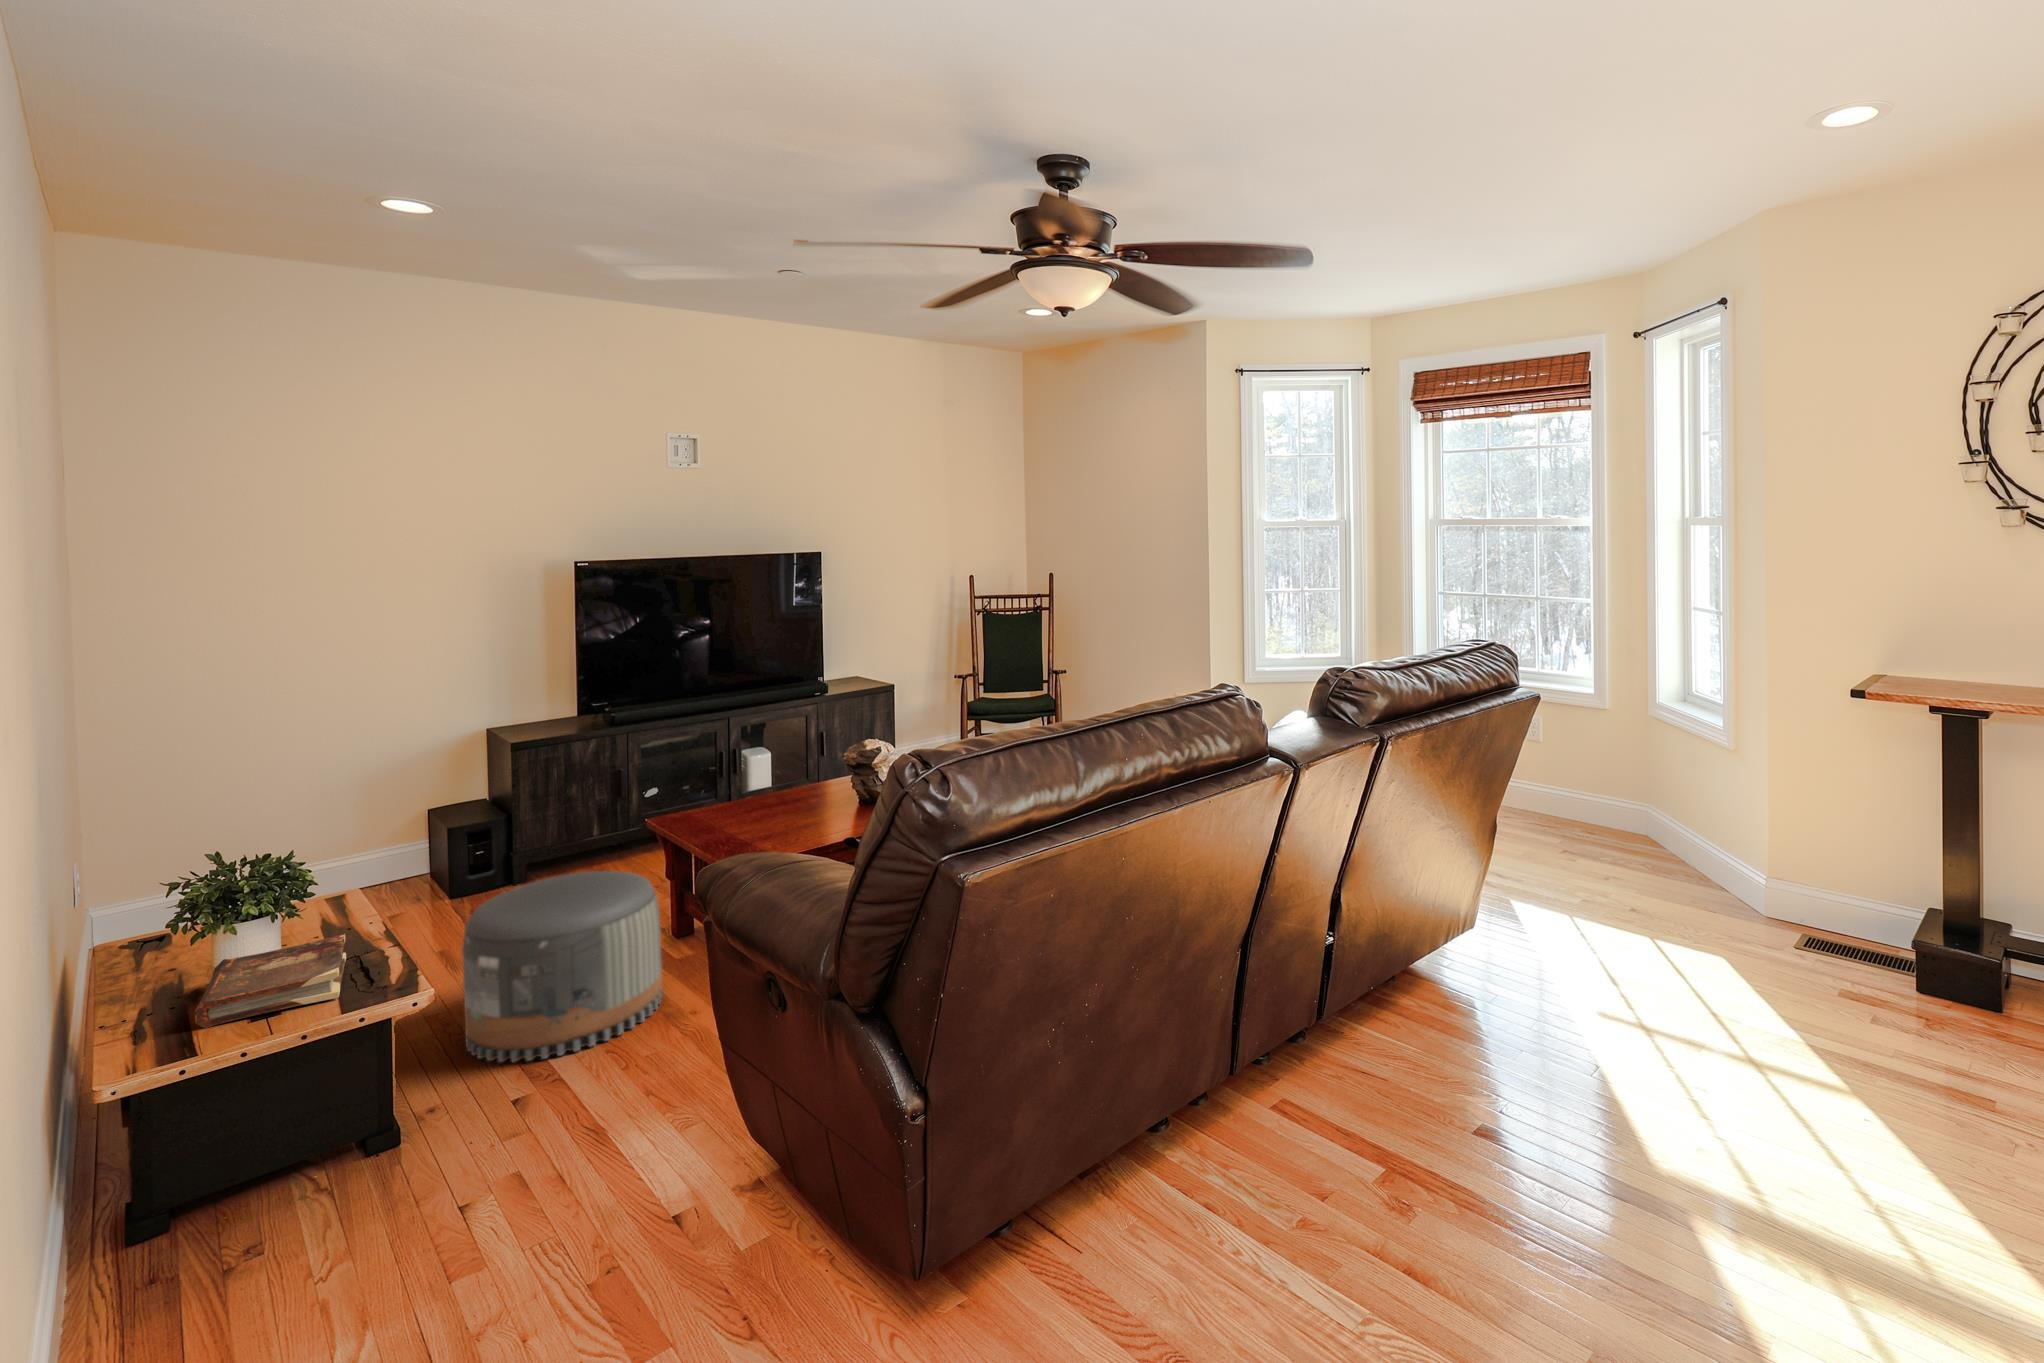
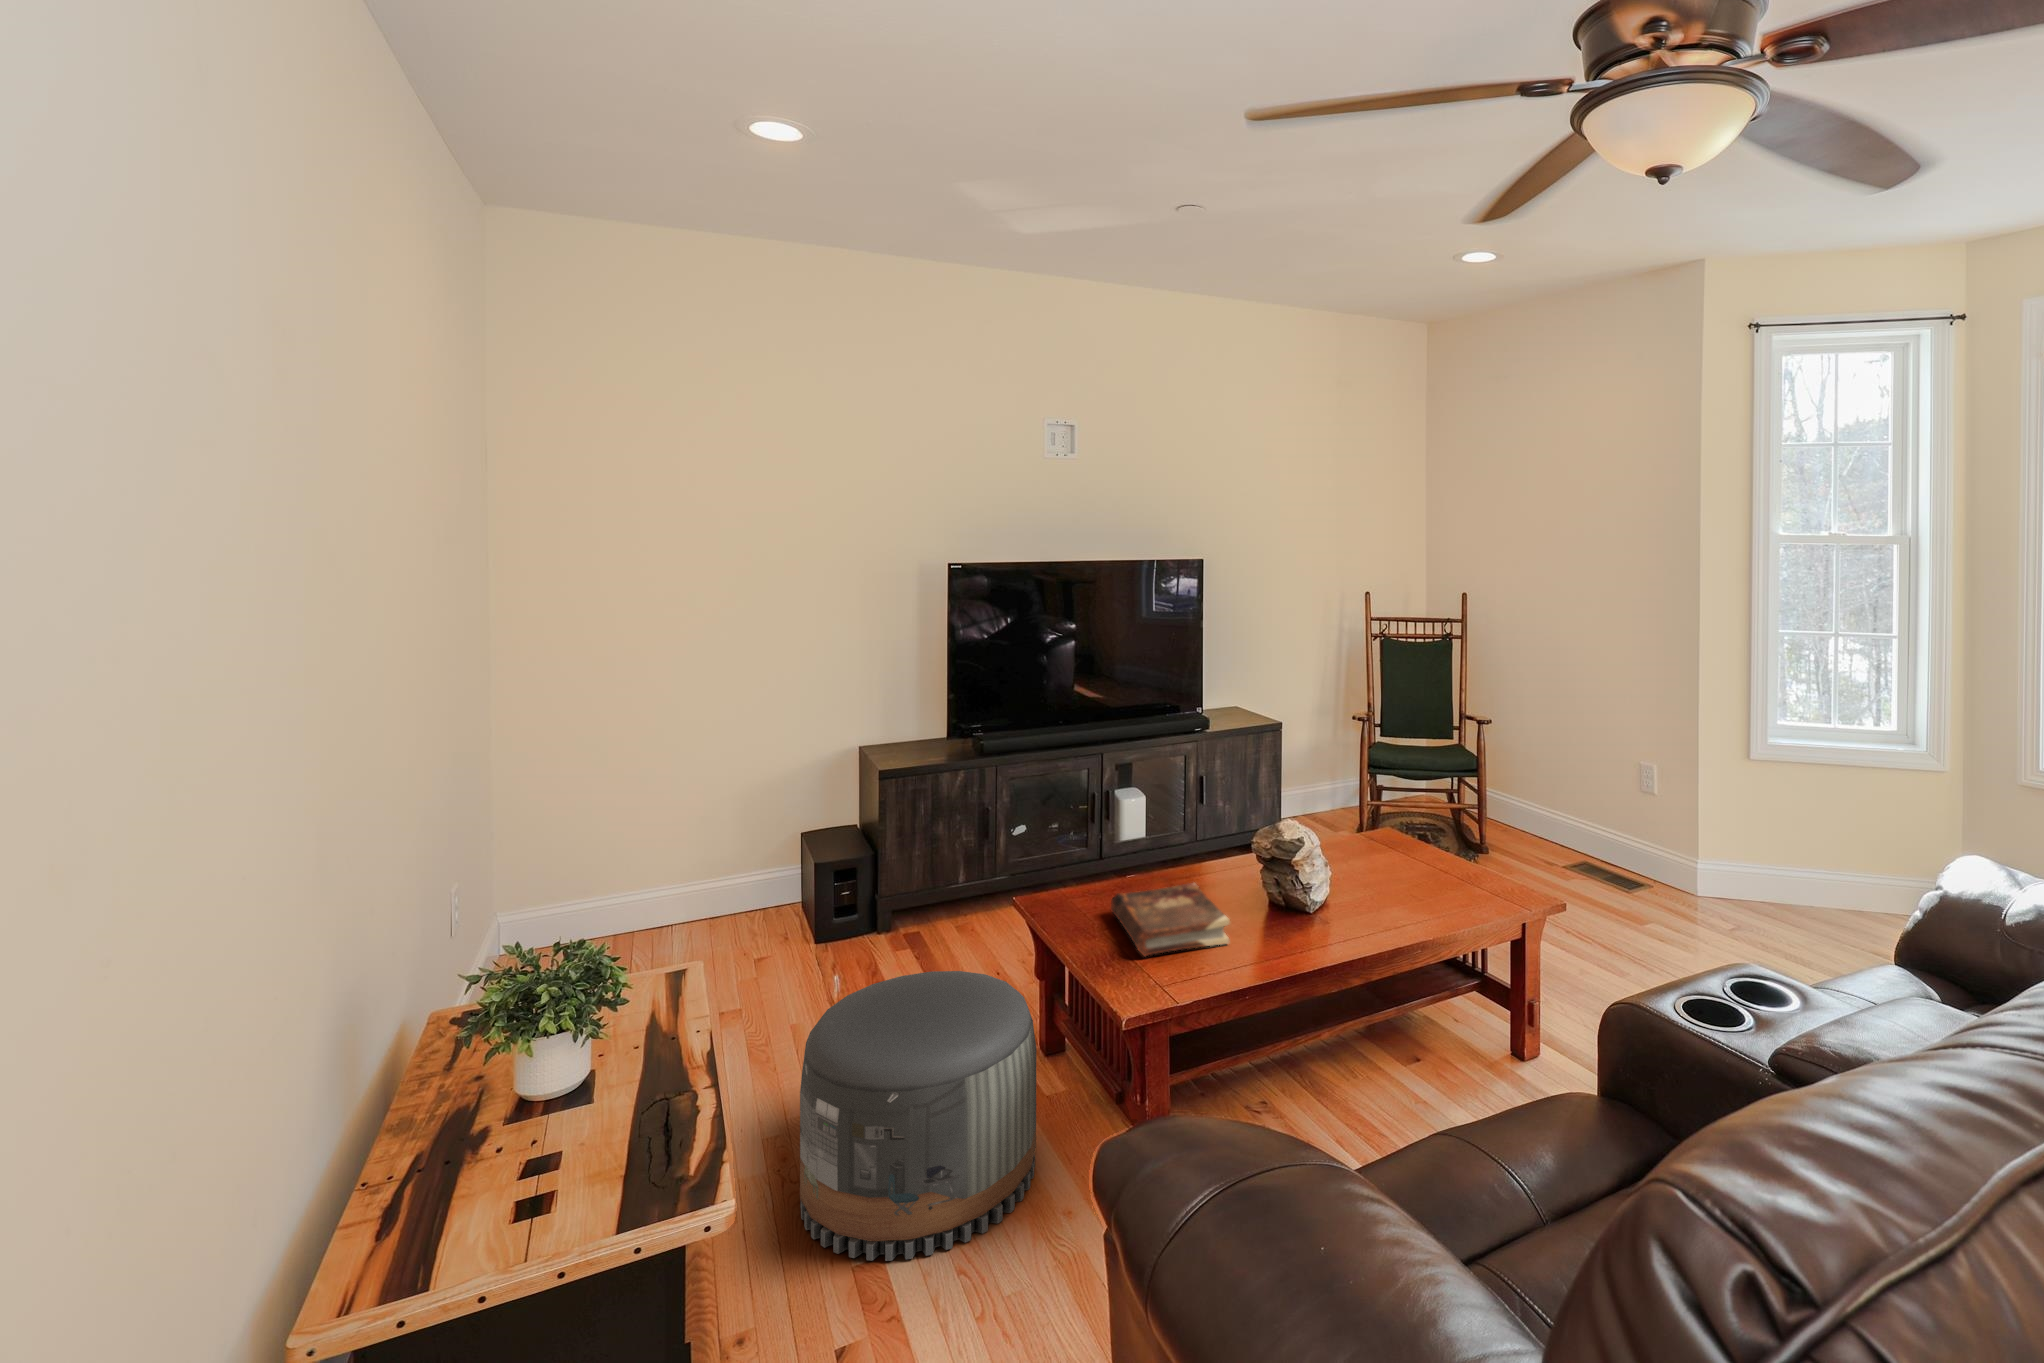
book: present [195,934,346,1028] -> present [1111,883,1230,956]

